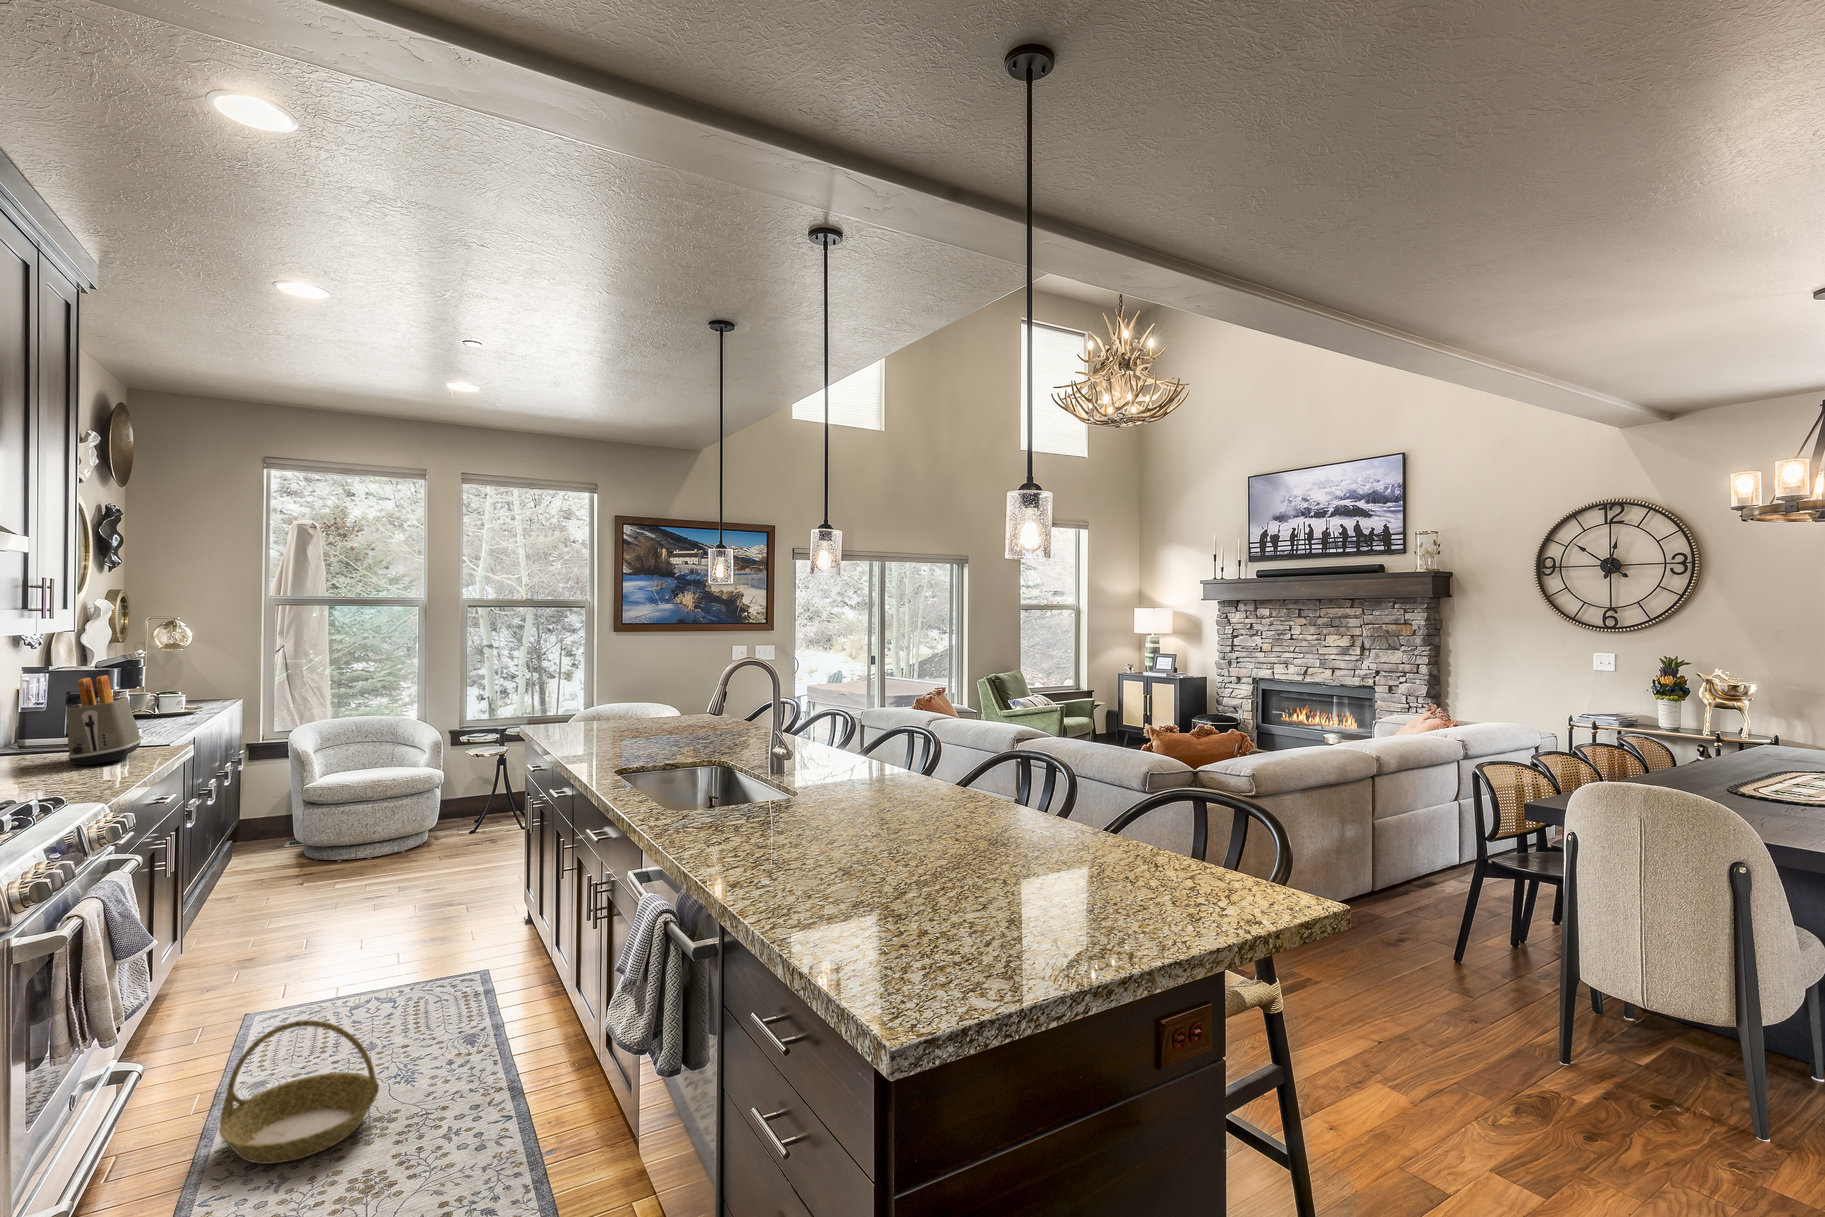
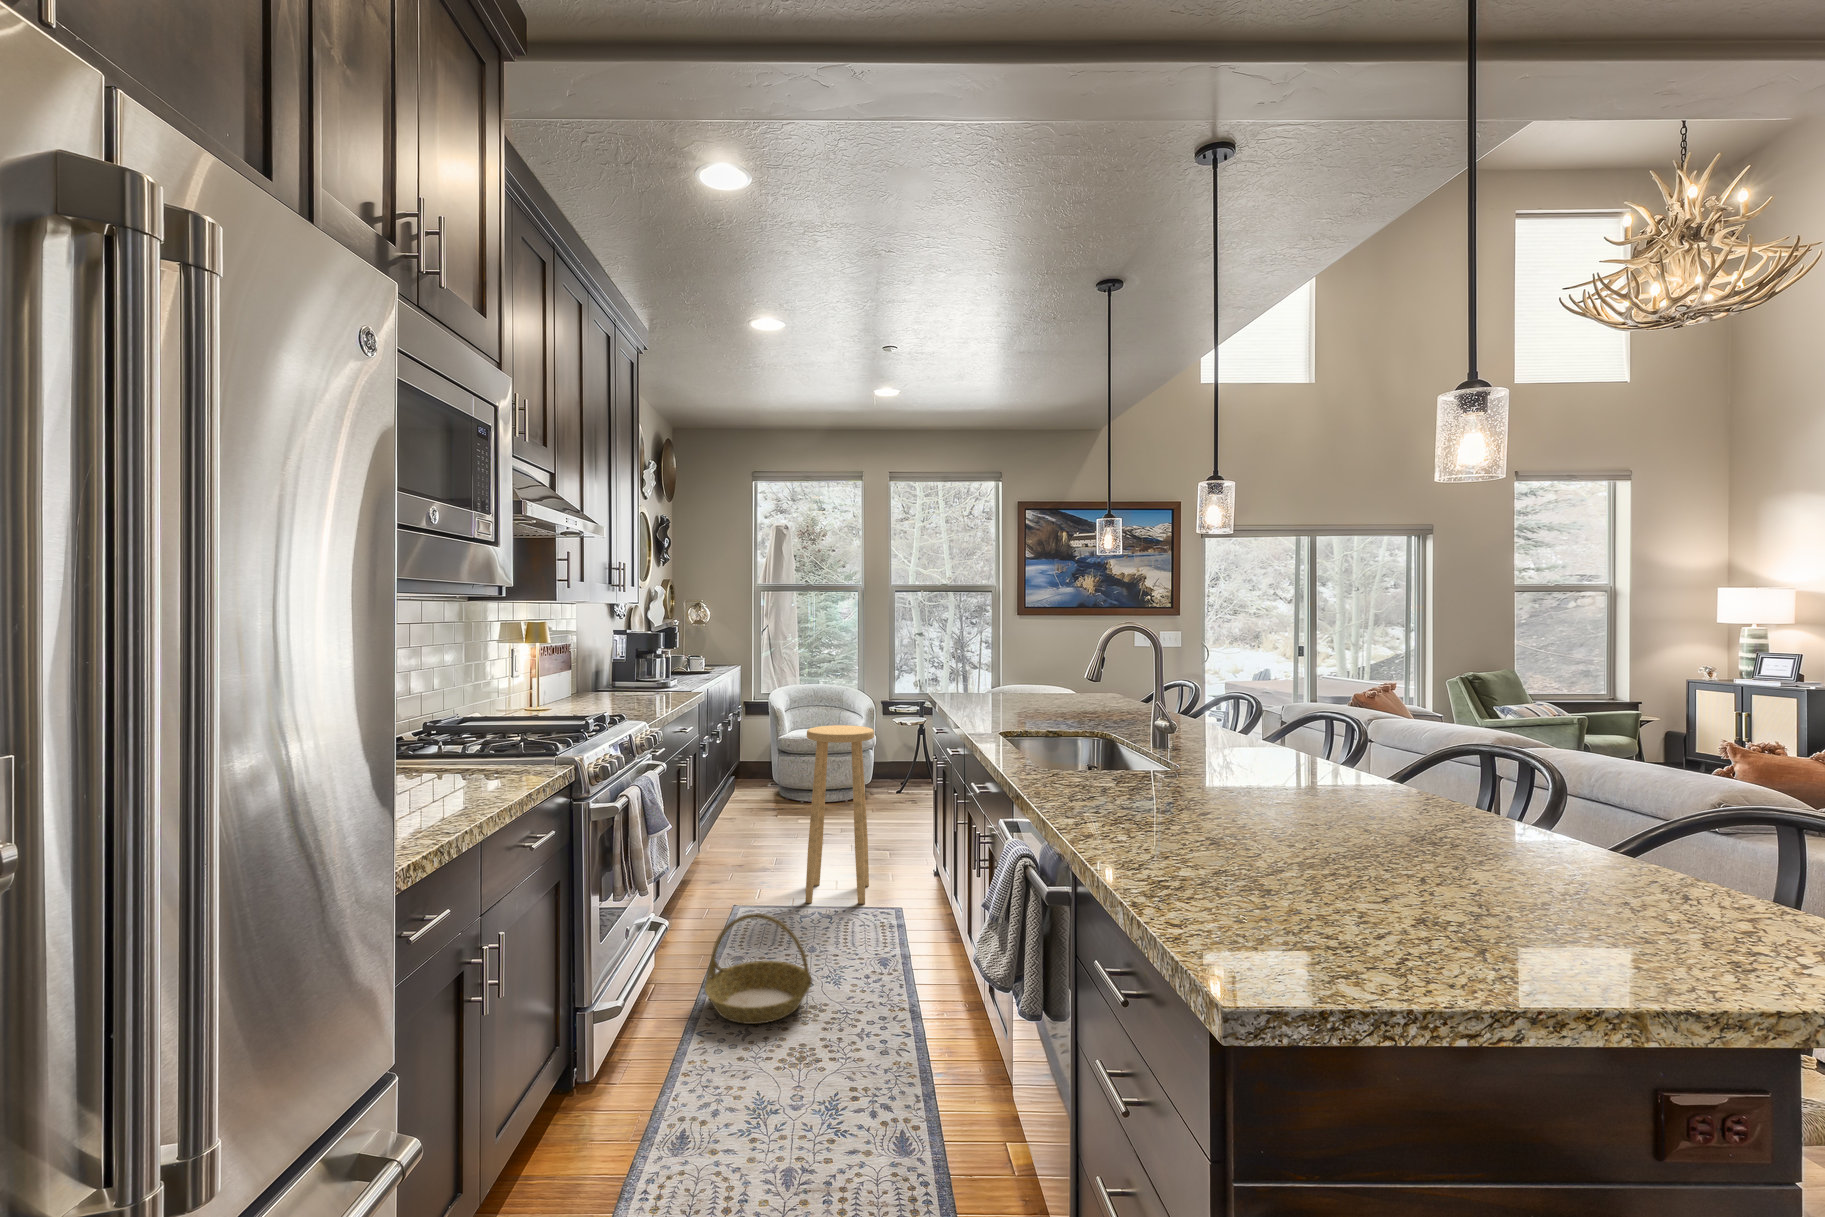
toaster: present [67,675,141,766] -> none [628,640,672,704]
stool: none [355,768,449,992] -> present [805,725,874,904]

